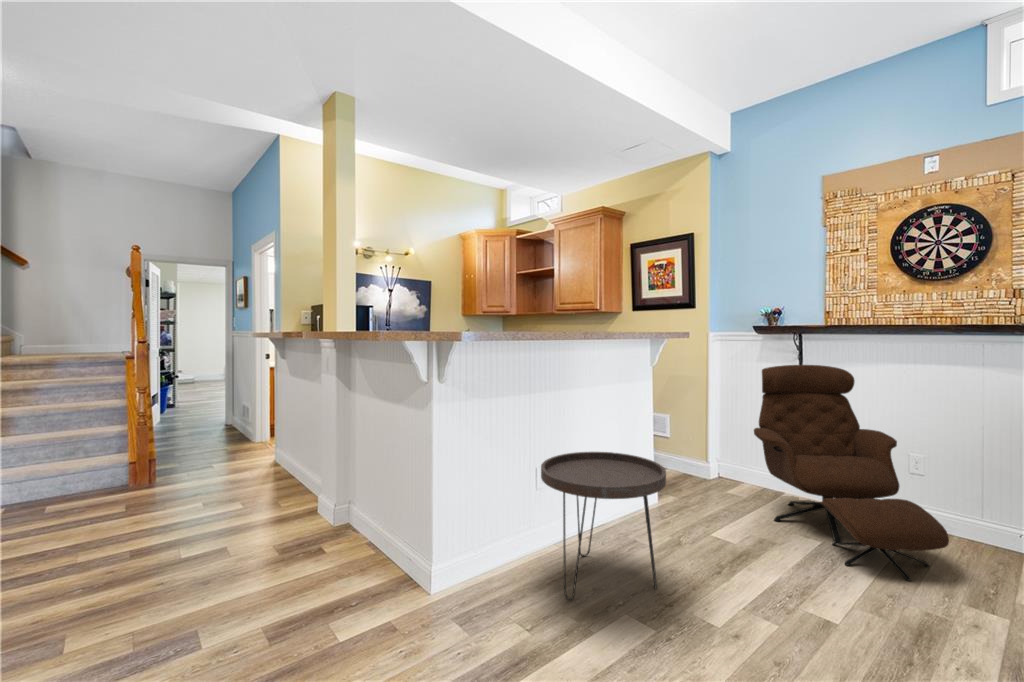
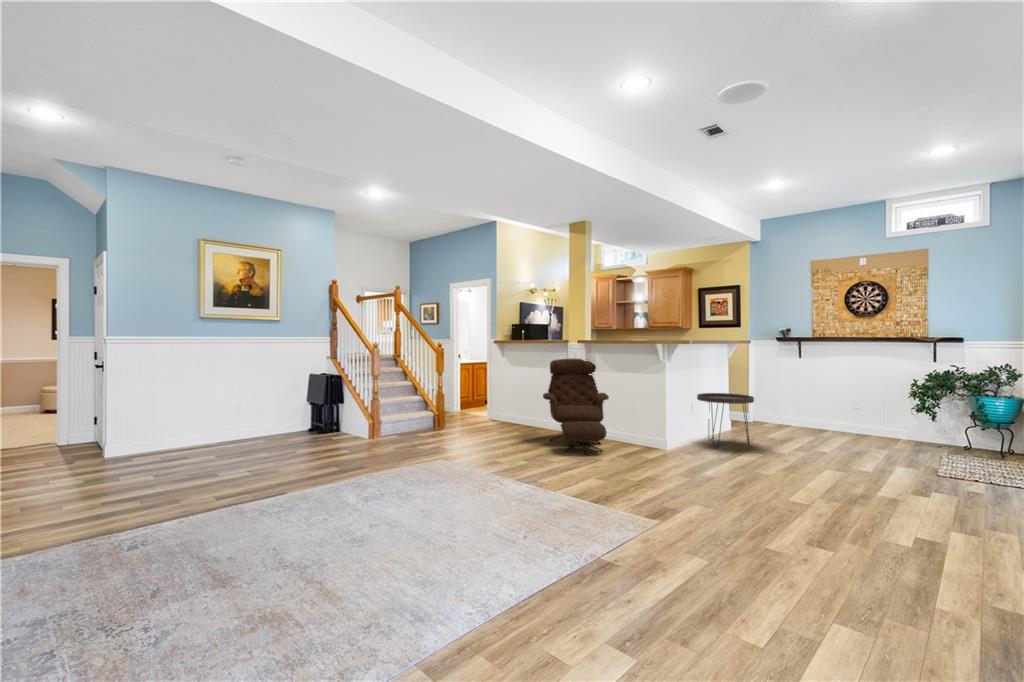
lounge chair: present [754,365,949,581] -> present [543,359,609,455]

